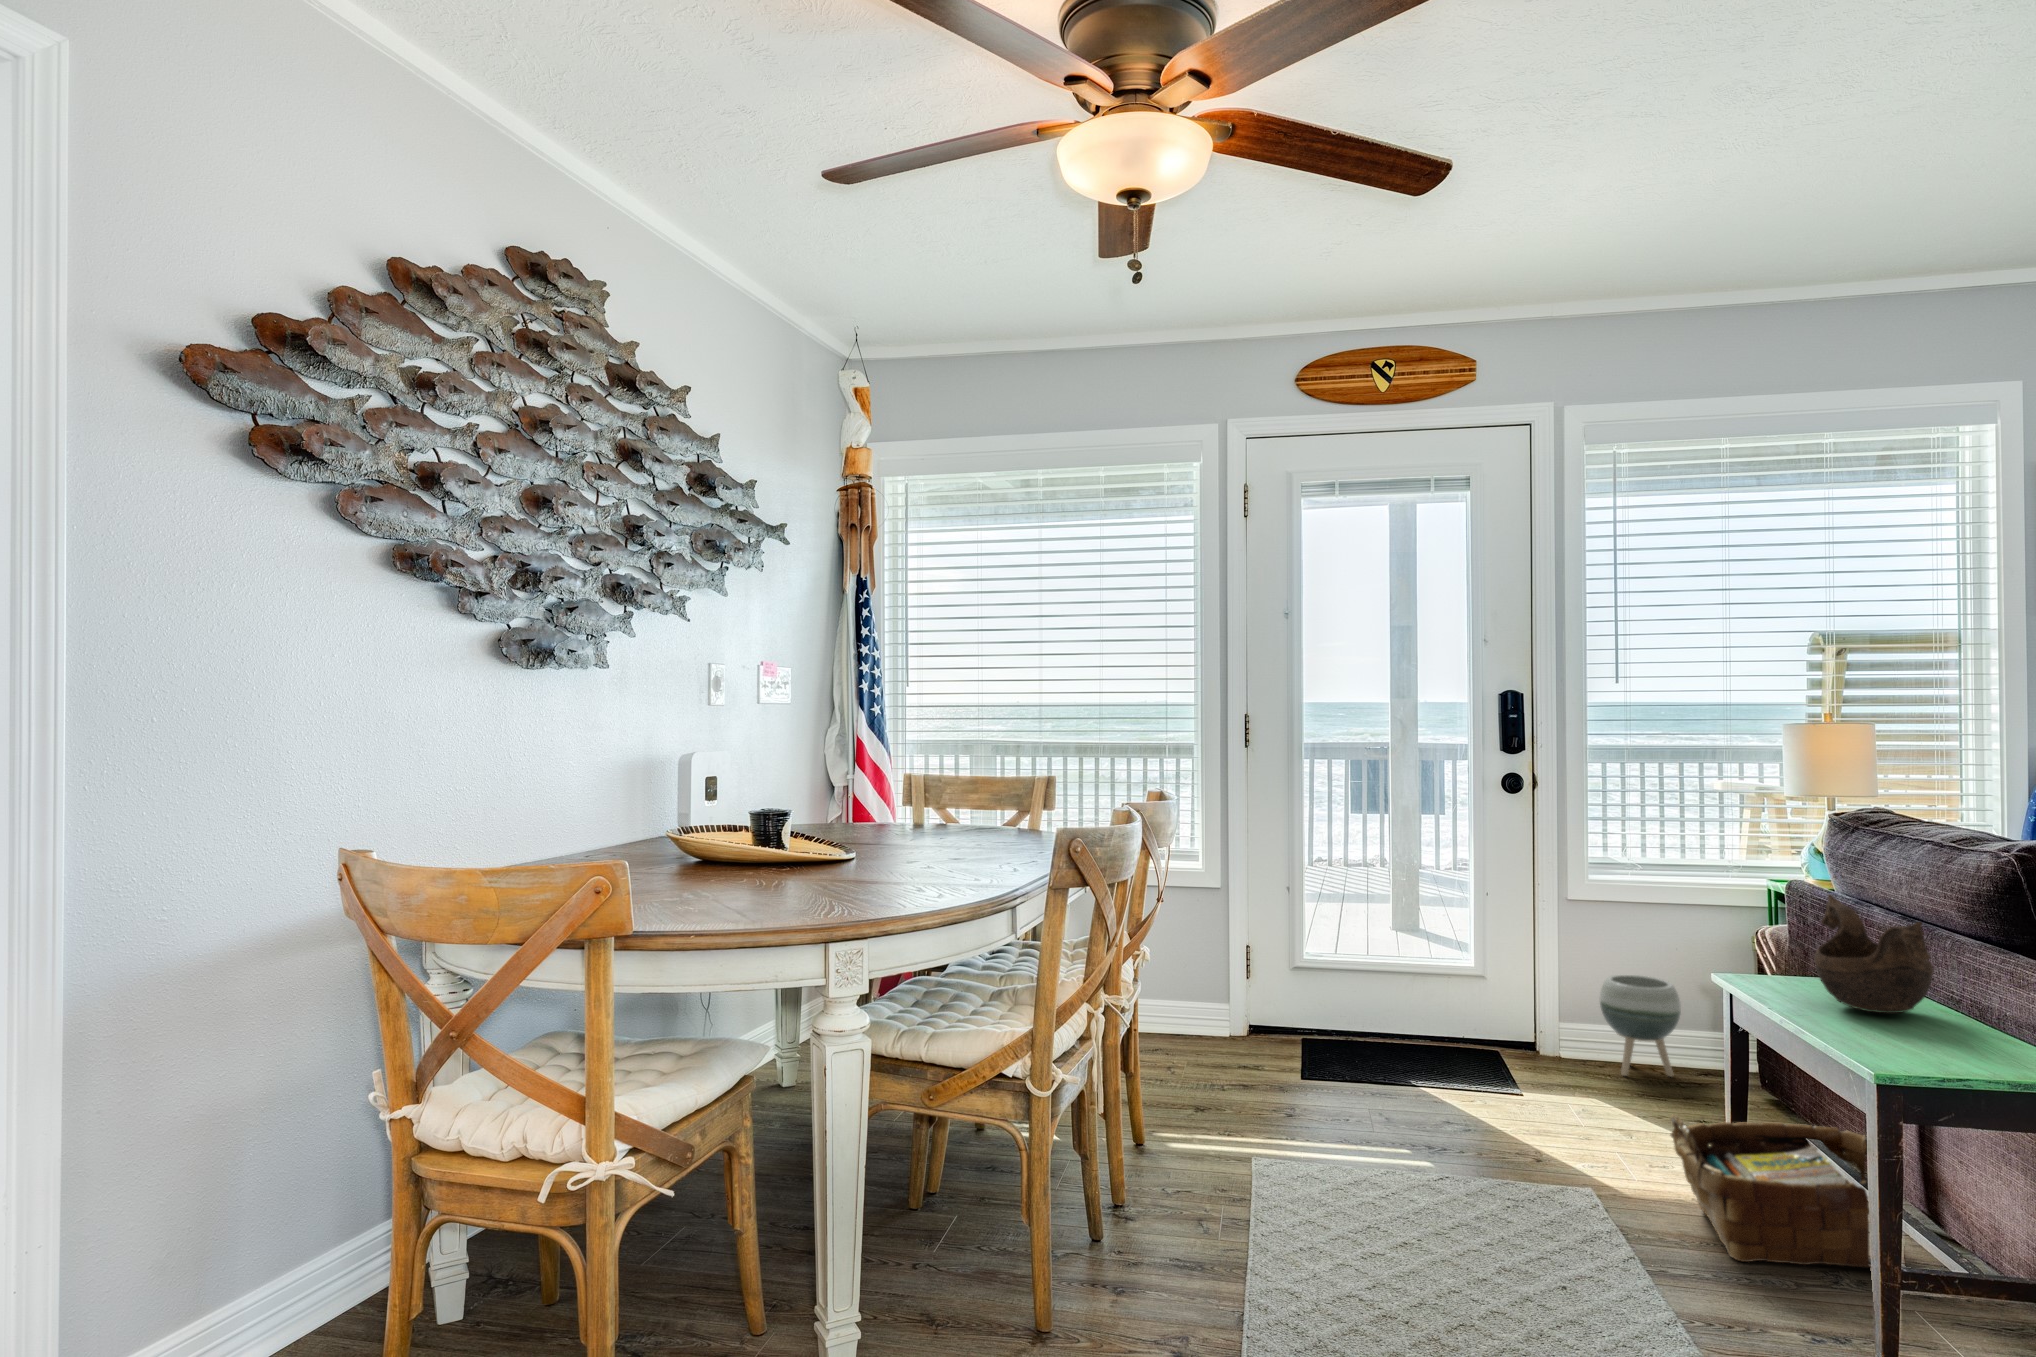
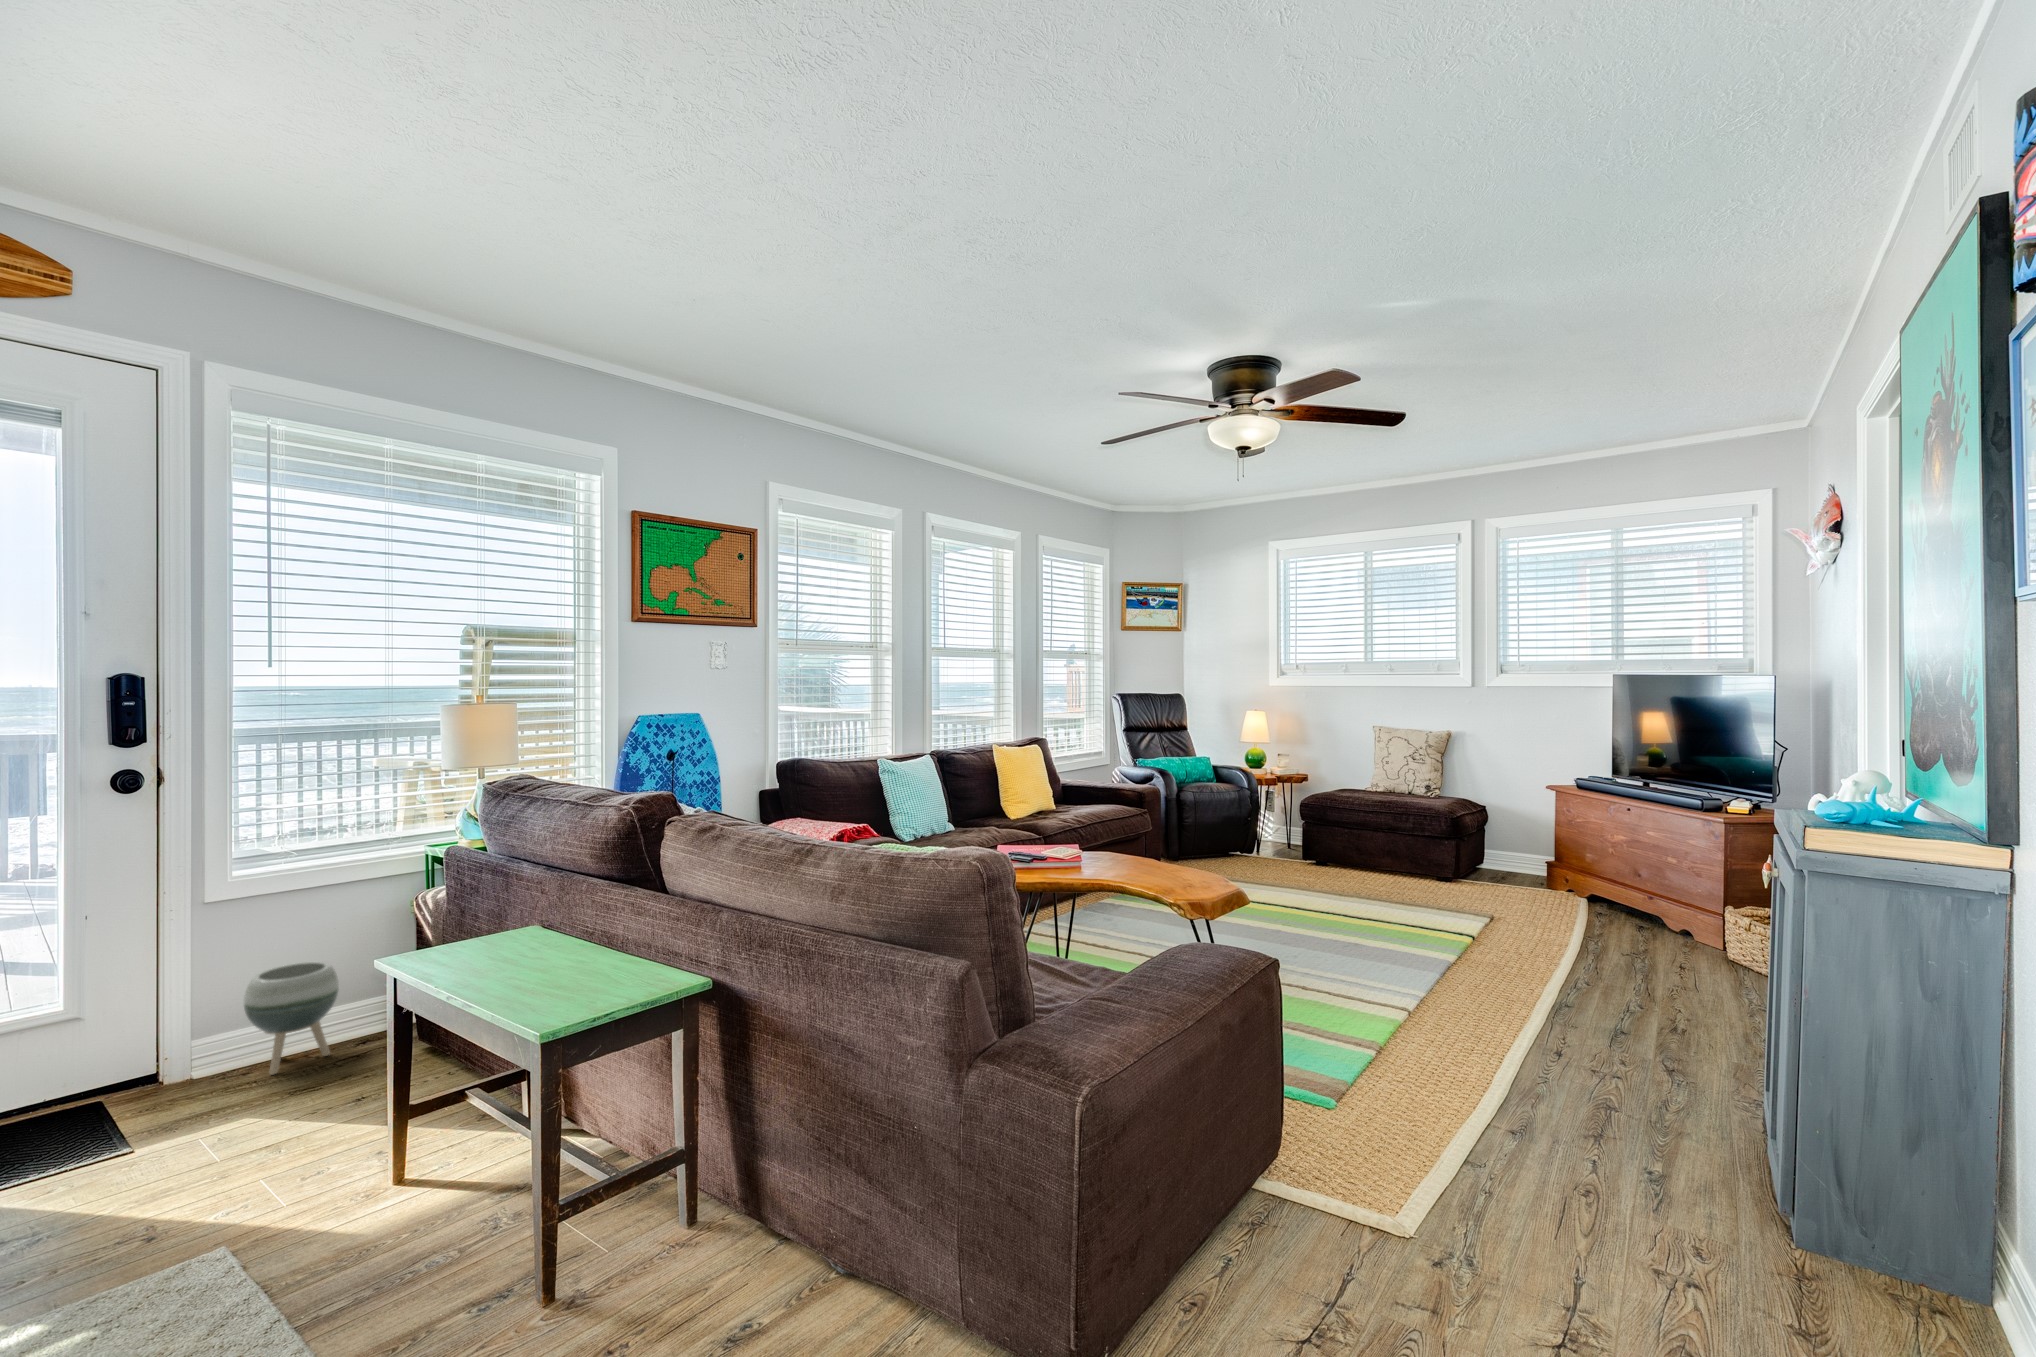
decorative bowl: present [1814,894,1933,1013] -> none [477,862,577,966]
woven basket: present [1671,1114,1869,1268] -> none [324,1046,551,1253]

